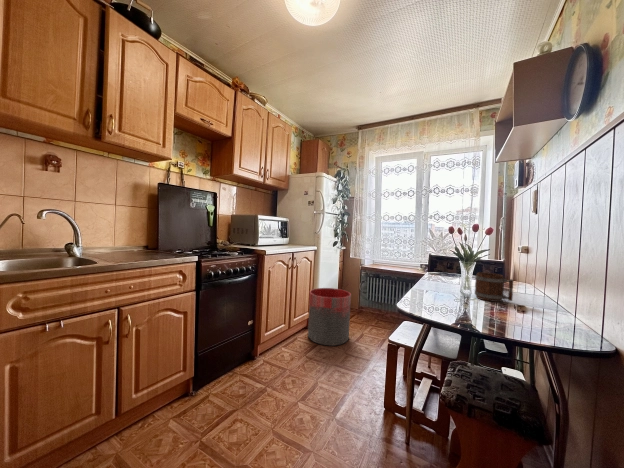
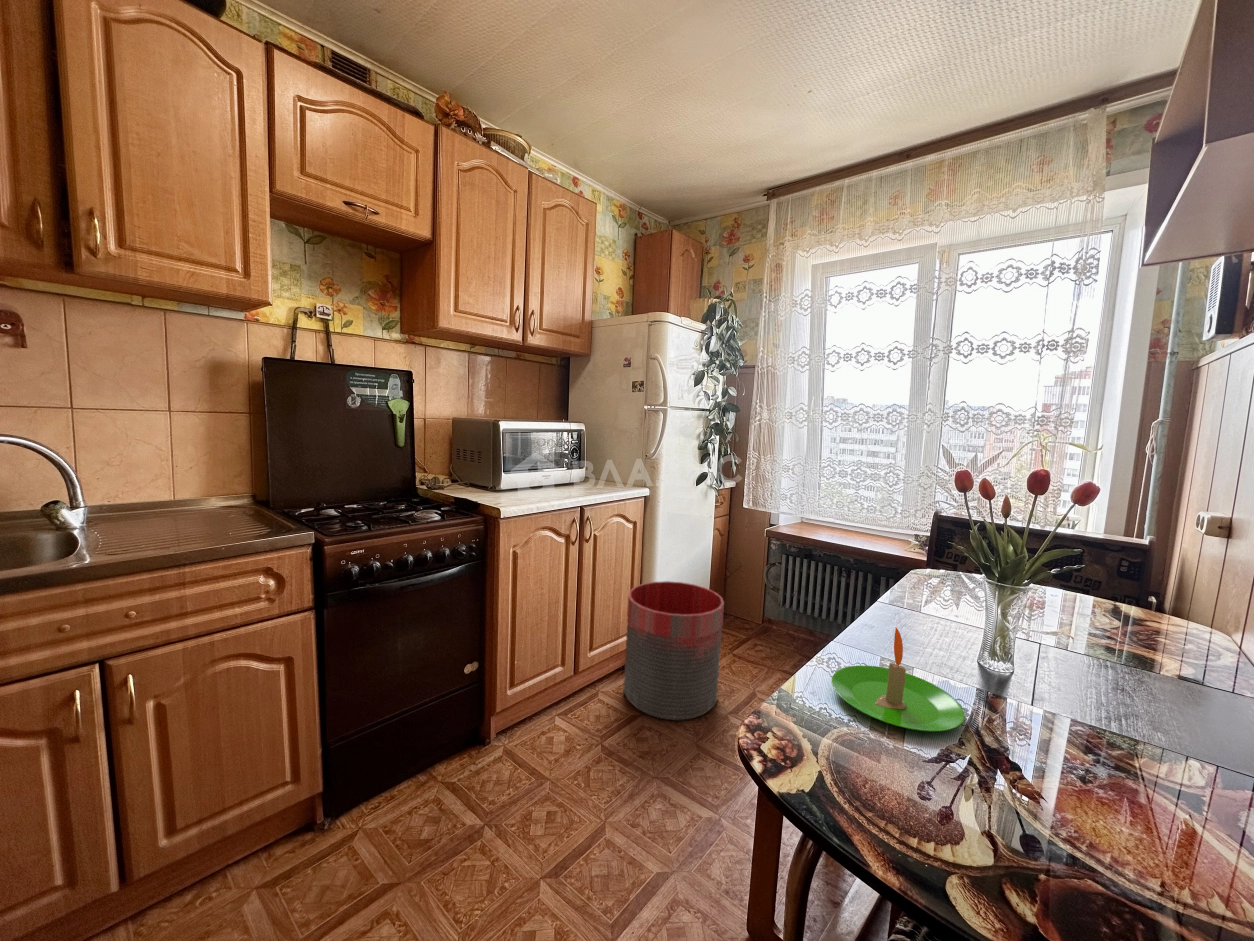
candle: none [419,271,462,300] -> present [832,628,965,731]
mug: present [475,272,513,302] -> none [1016,633,1158,751]

